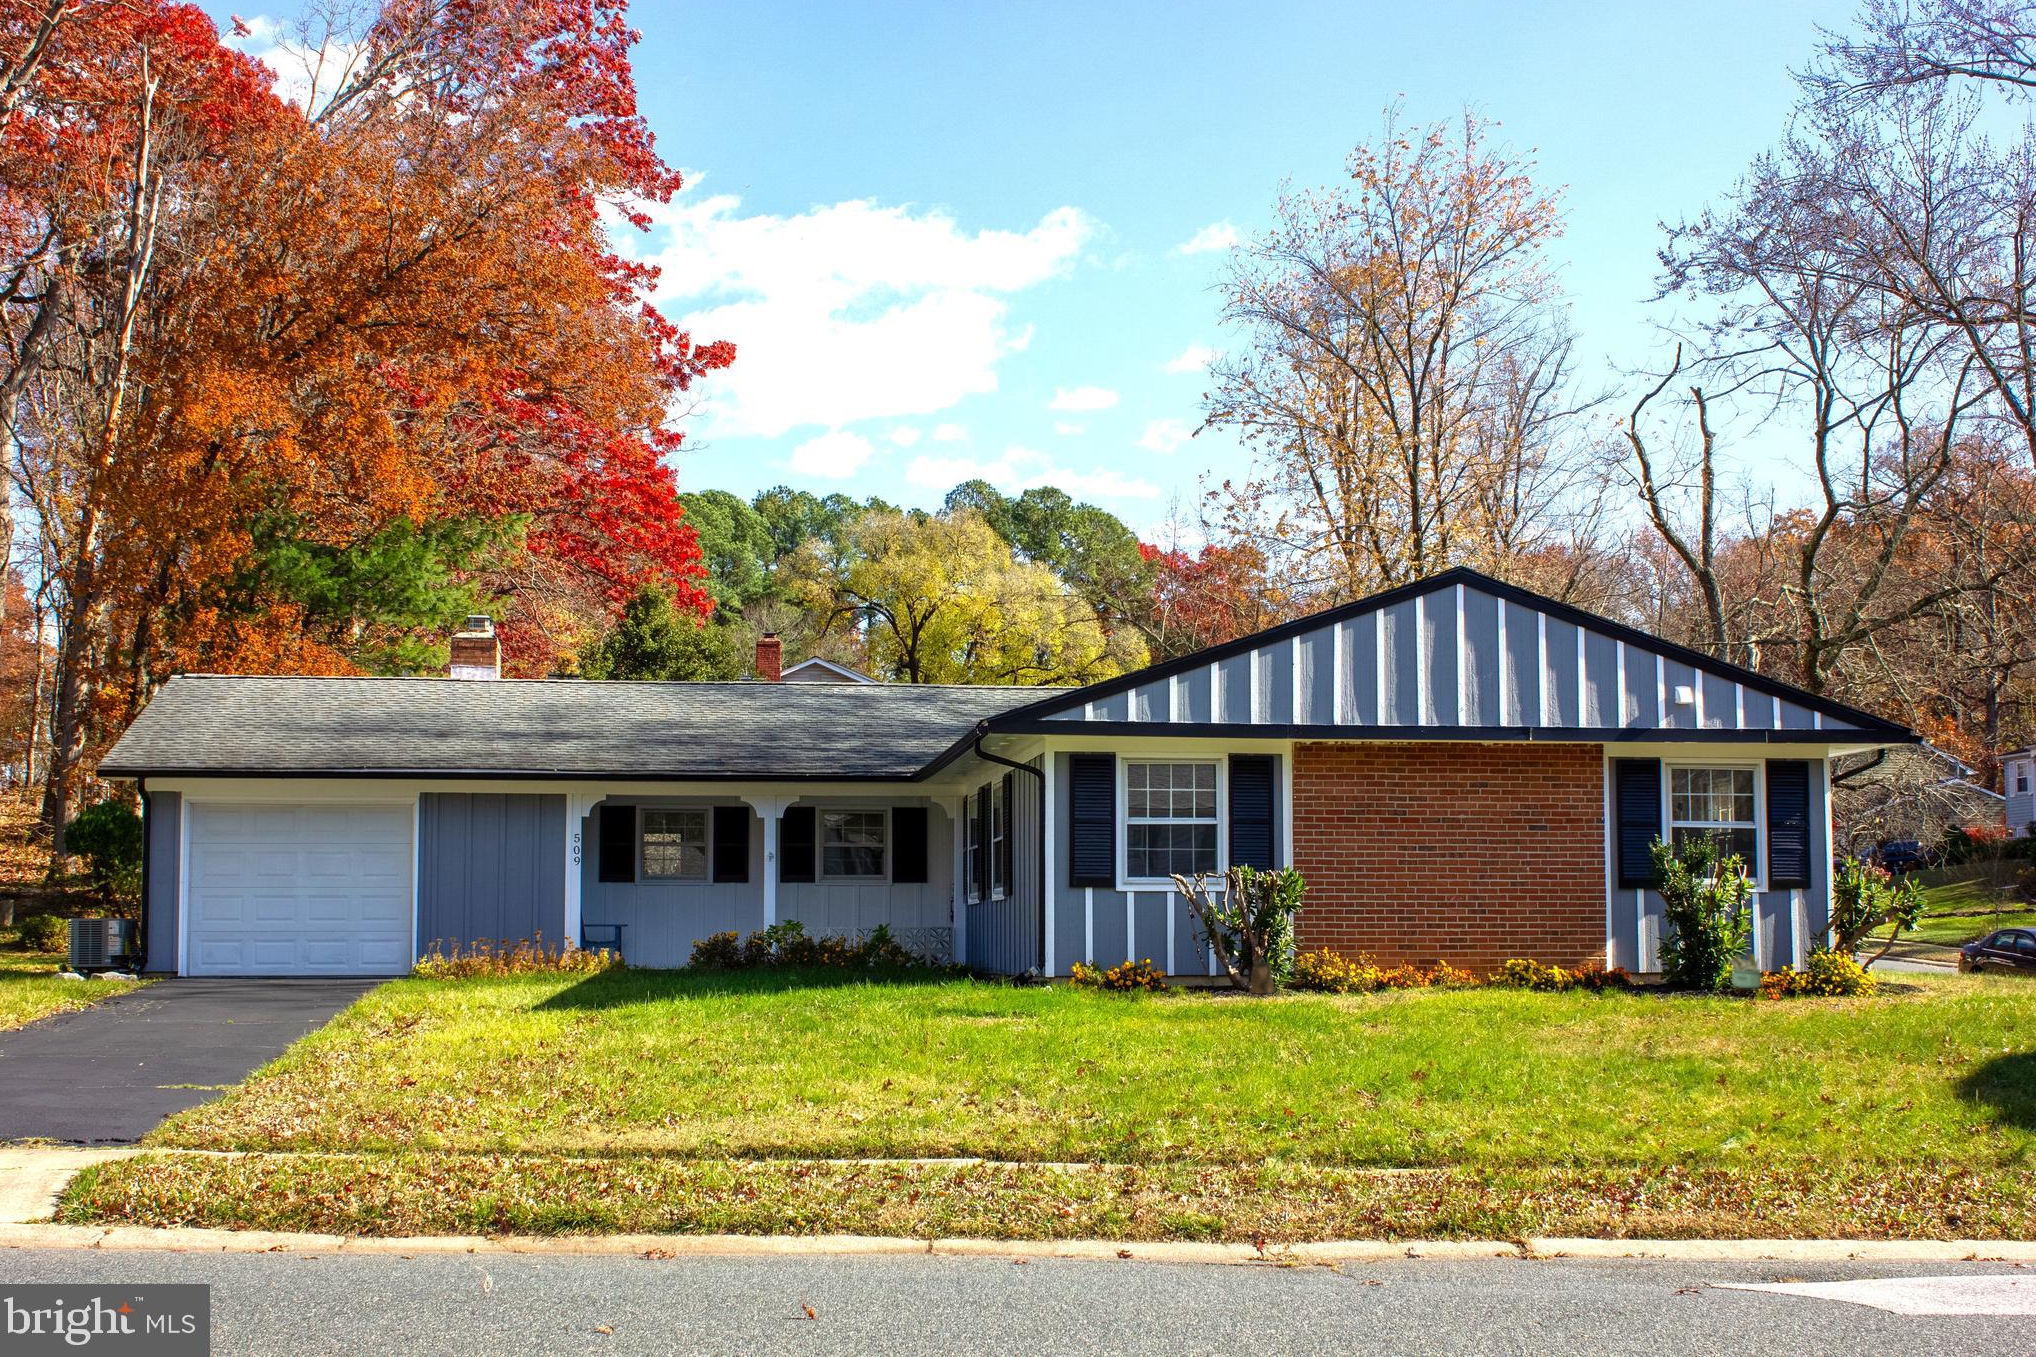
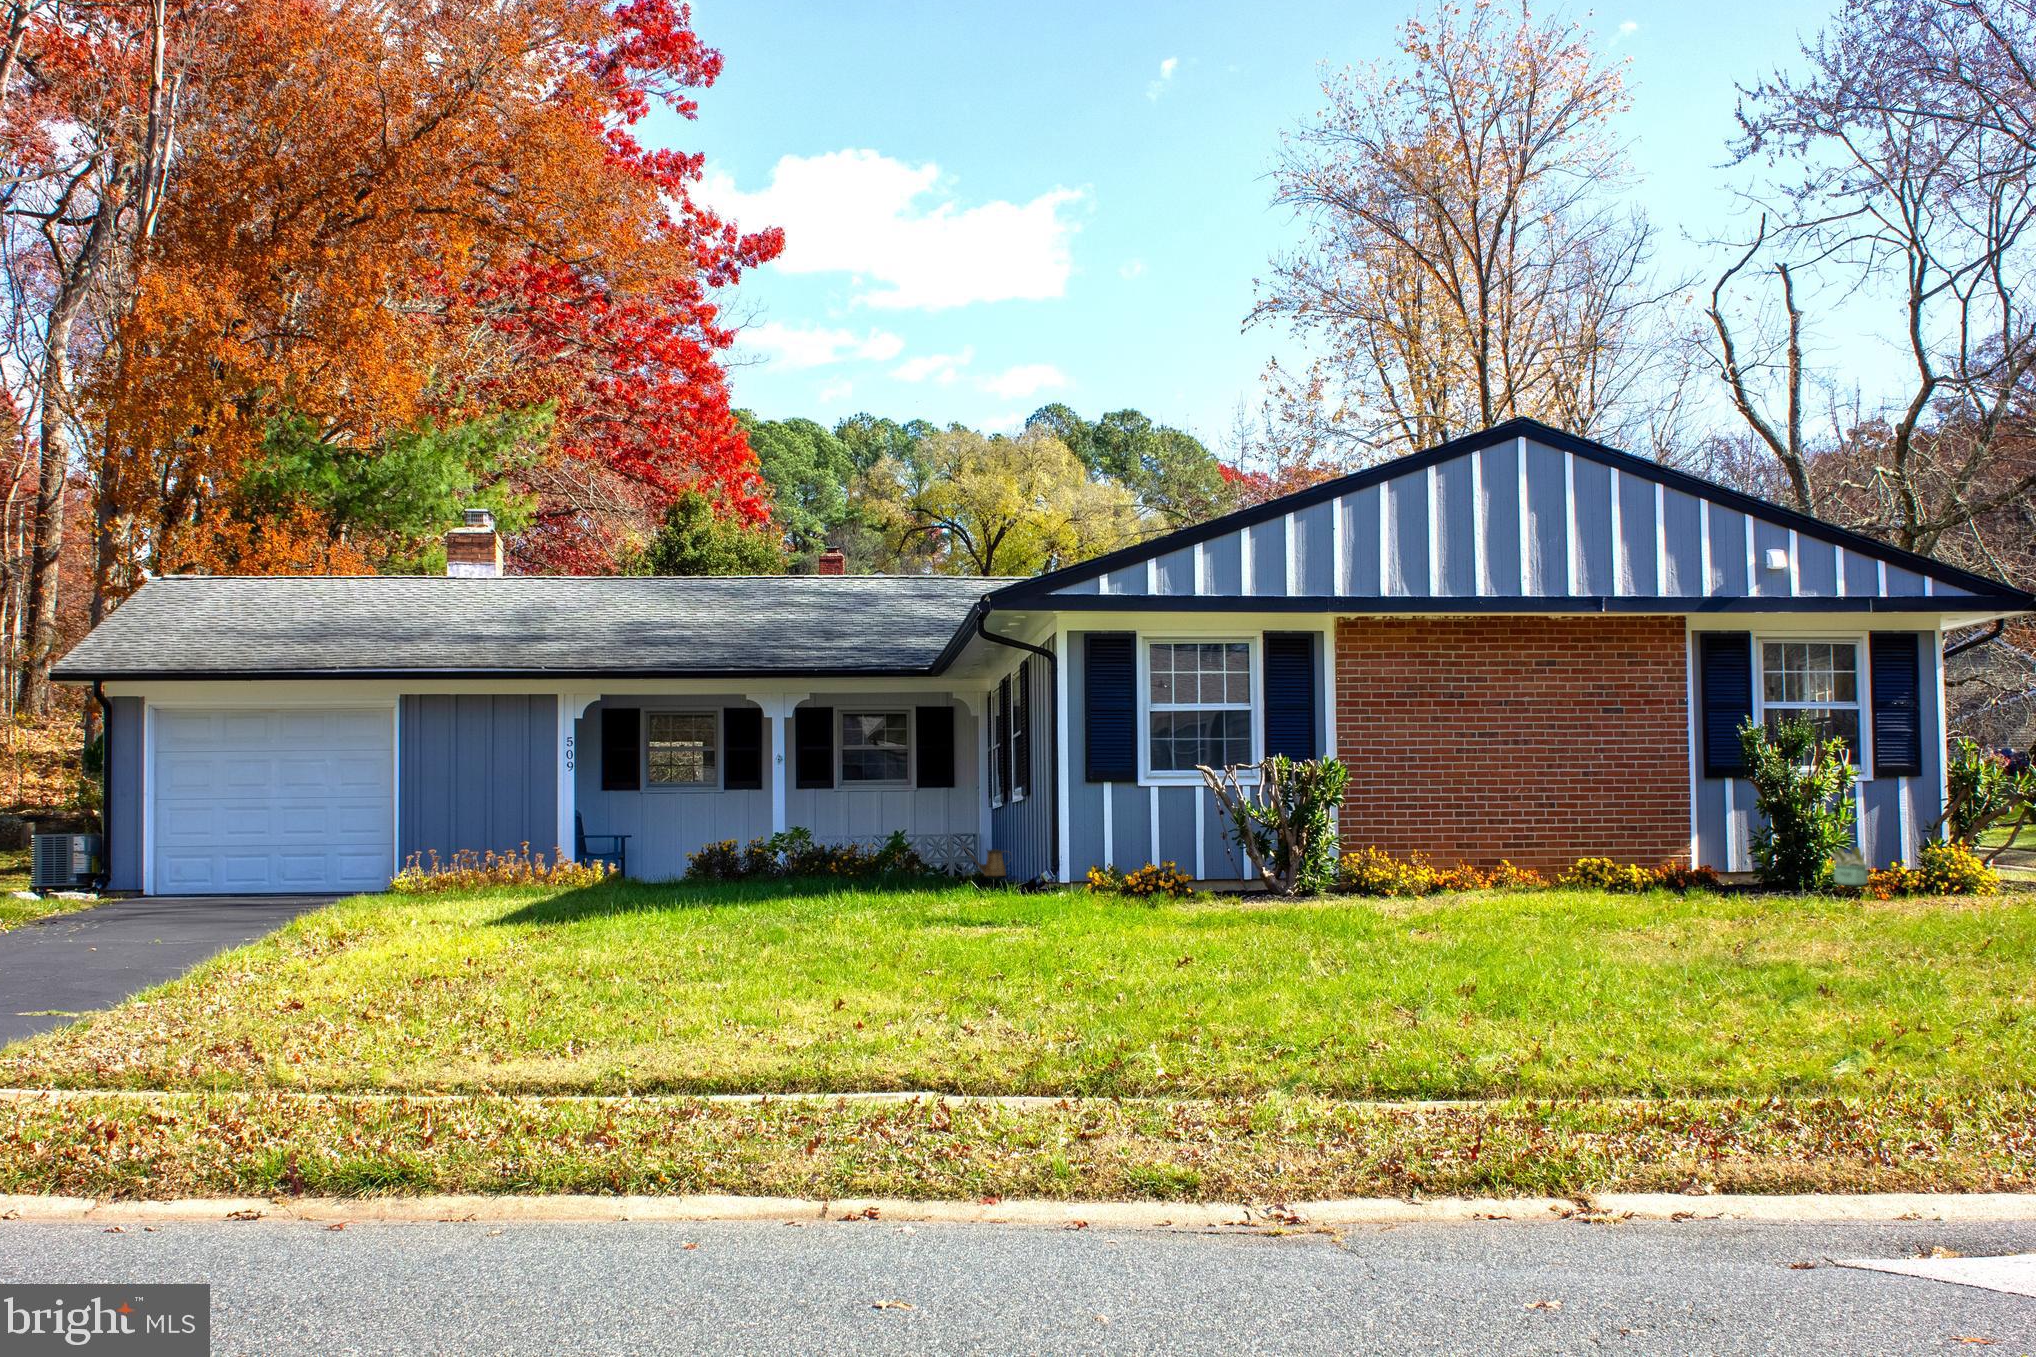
watering can: present [1250,962,1275,994] -> present [967,849,1006,876]

